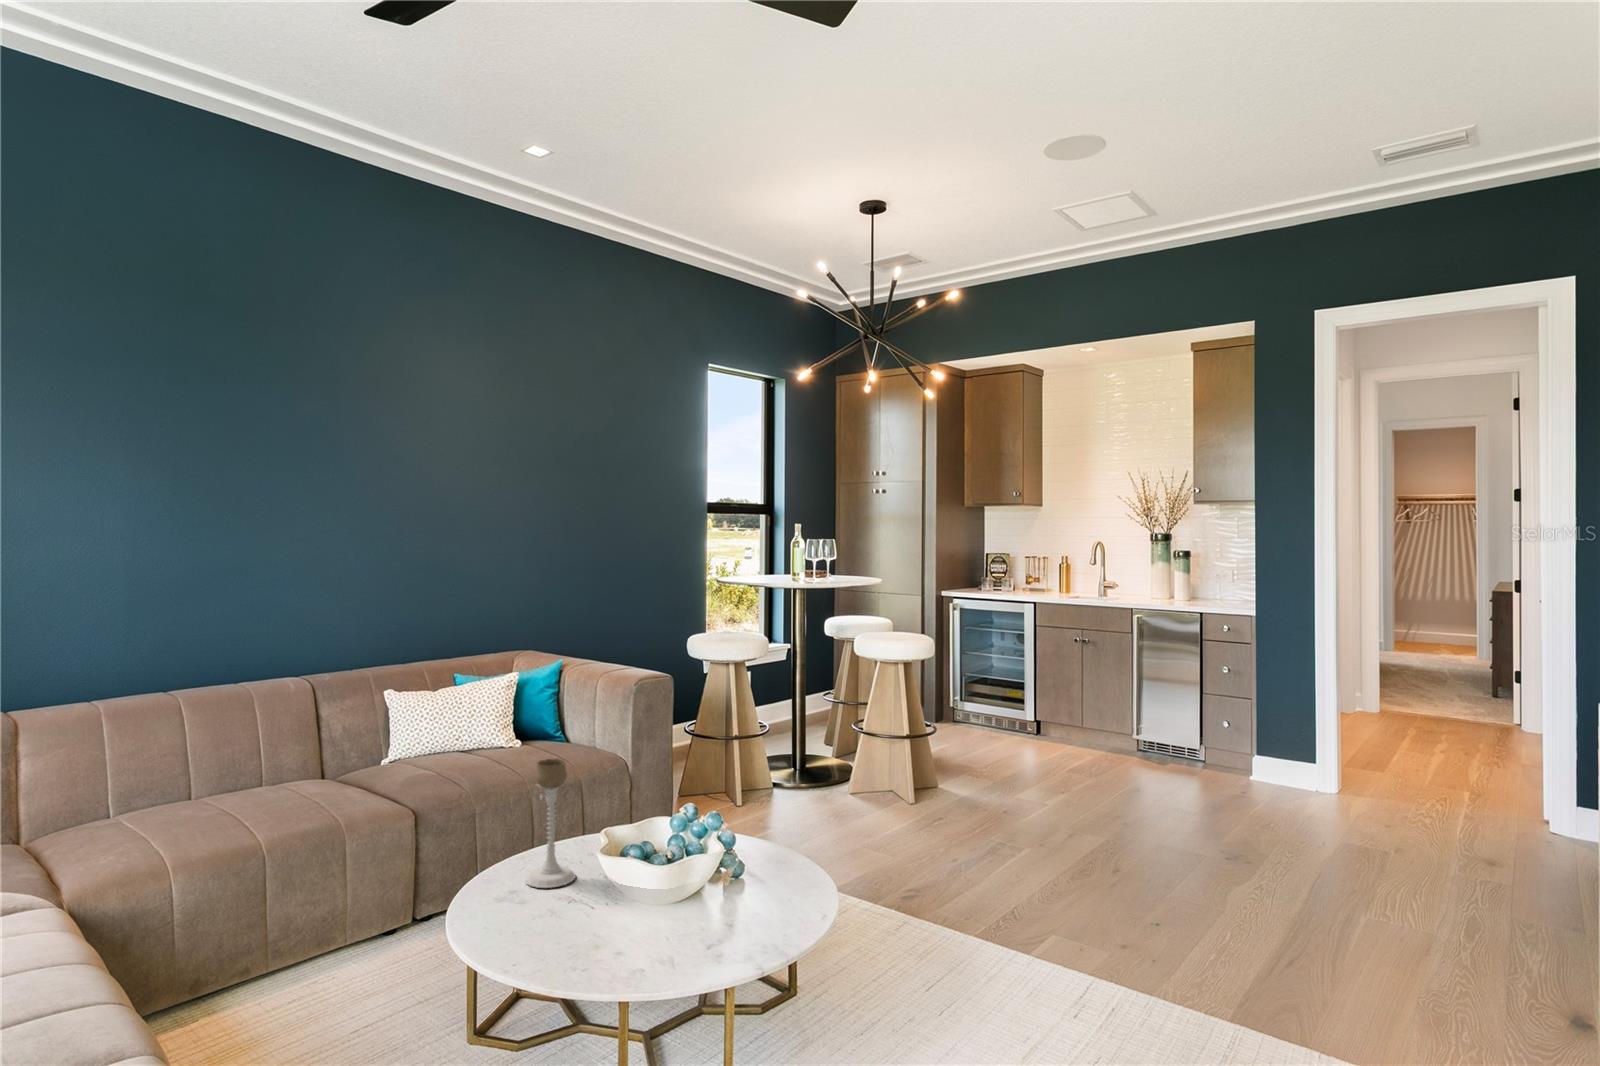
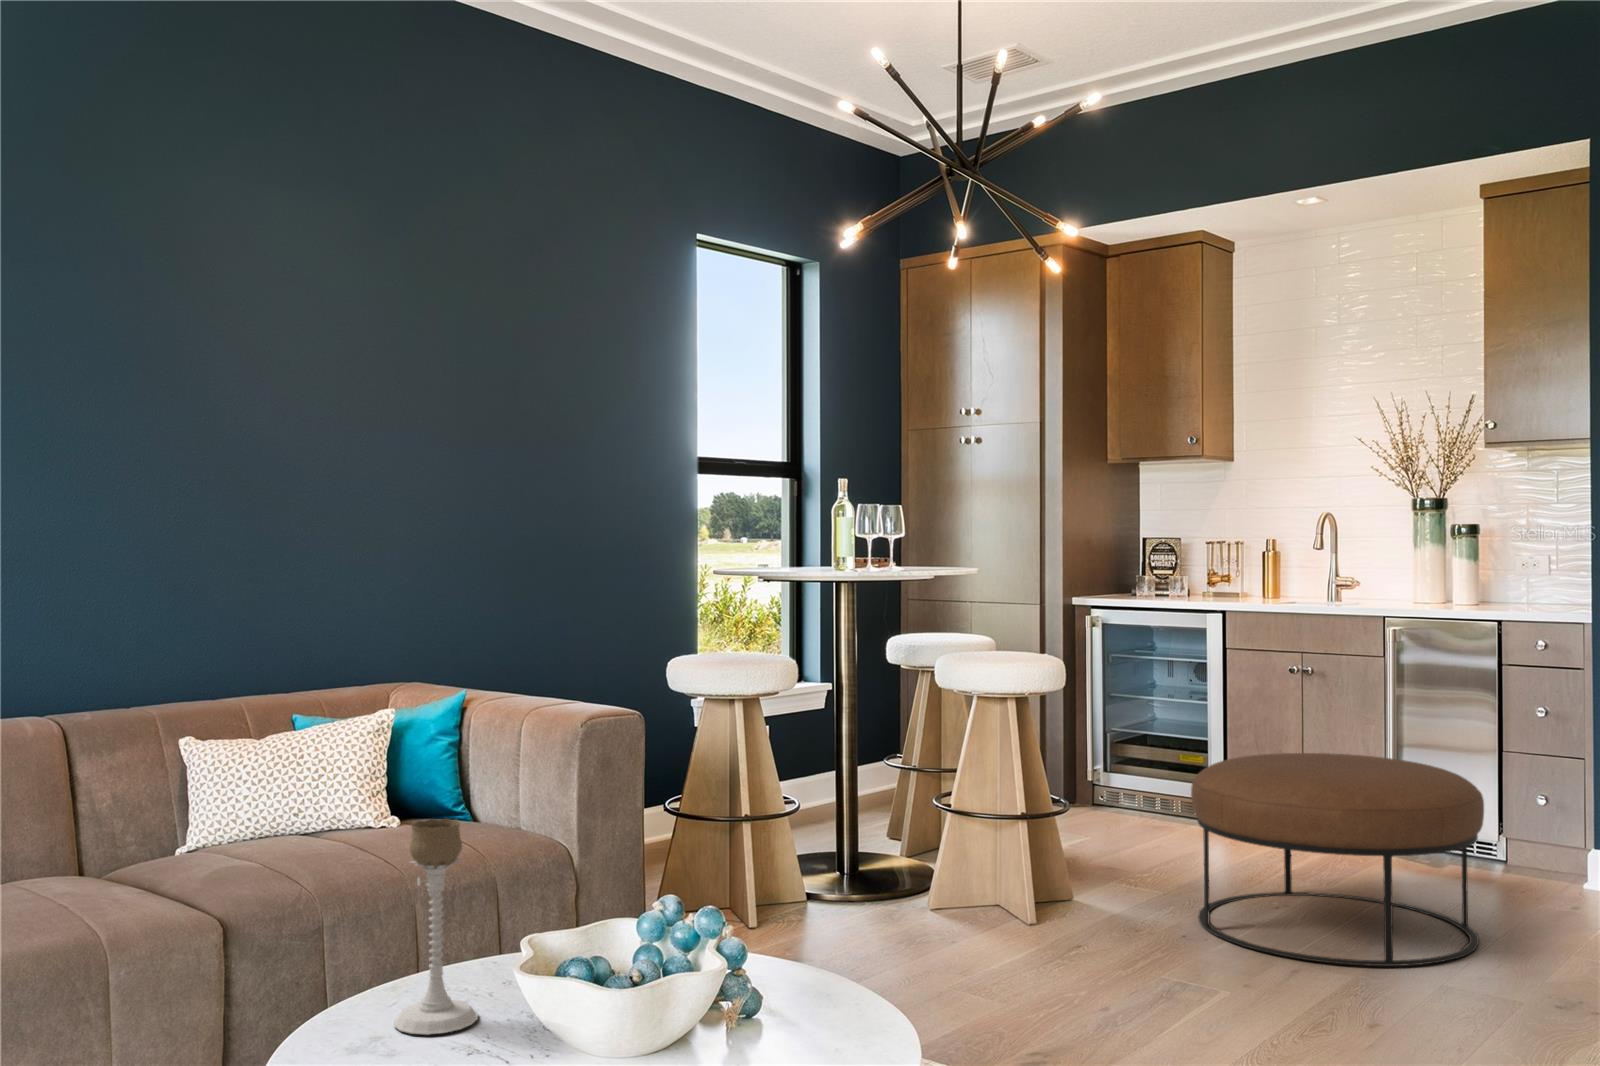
ottoman: none [1010,697,1185,831] -> present [1191,753,1484,966]

